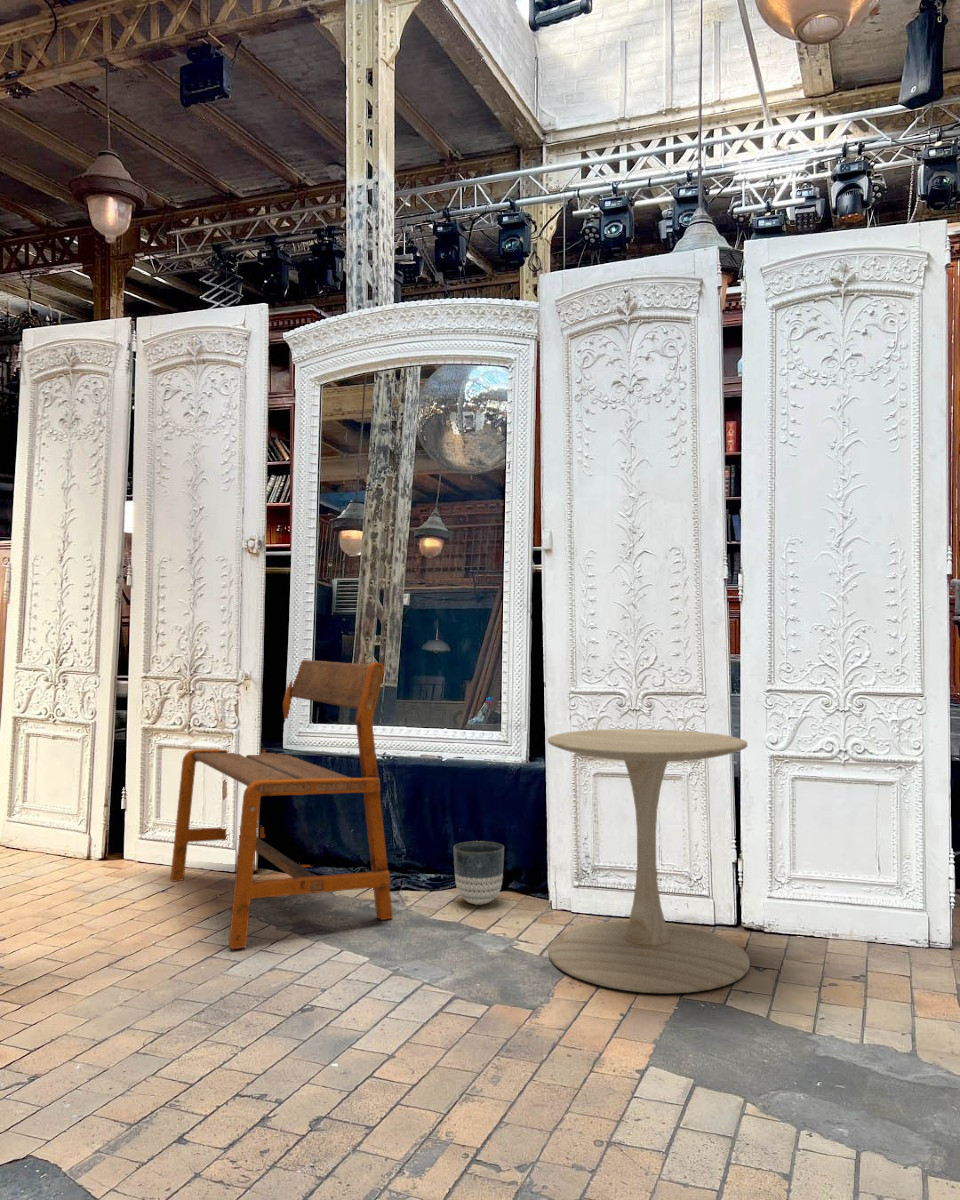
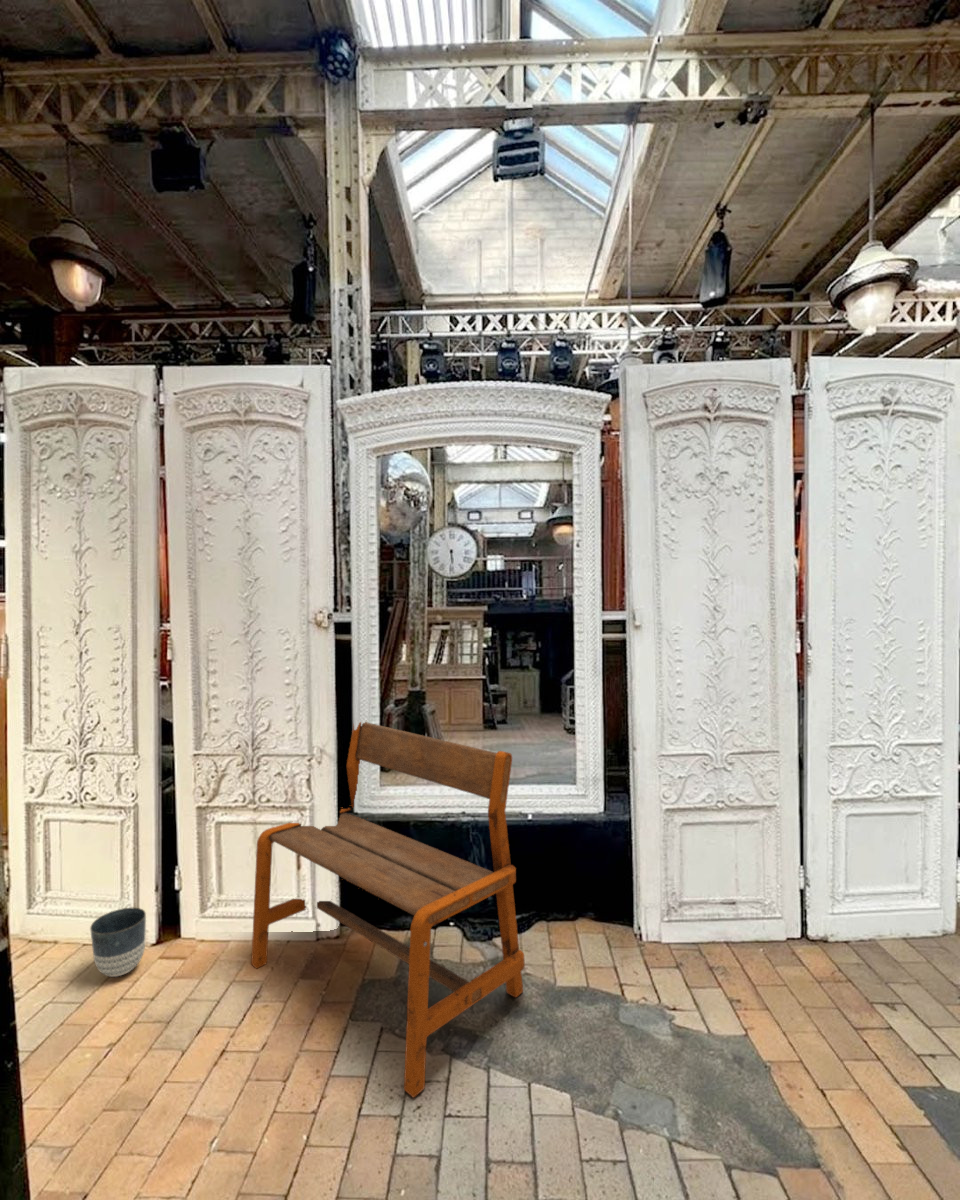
pedestal table: present [548,729,750,993] -> none [688,787,887,1075]
planter: present [454,841,504,905] -> present [90,908,146,977]

